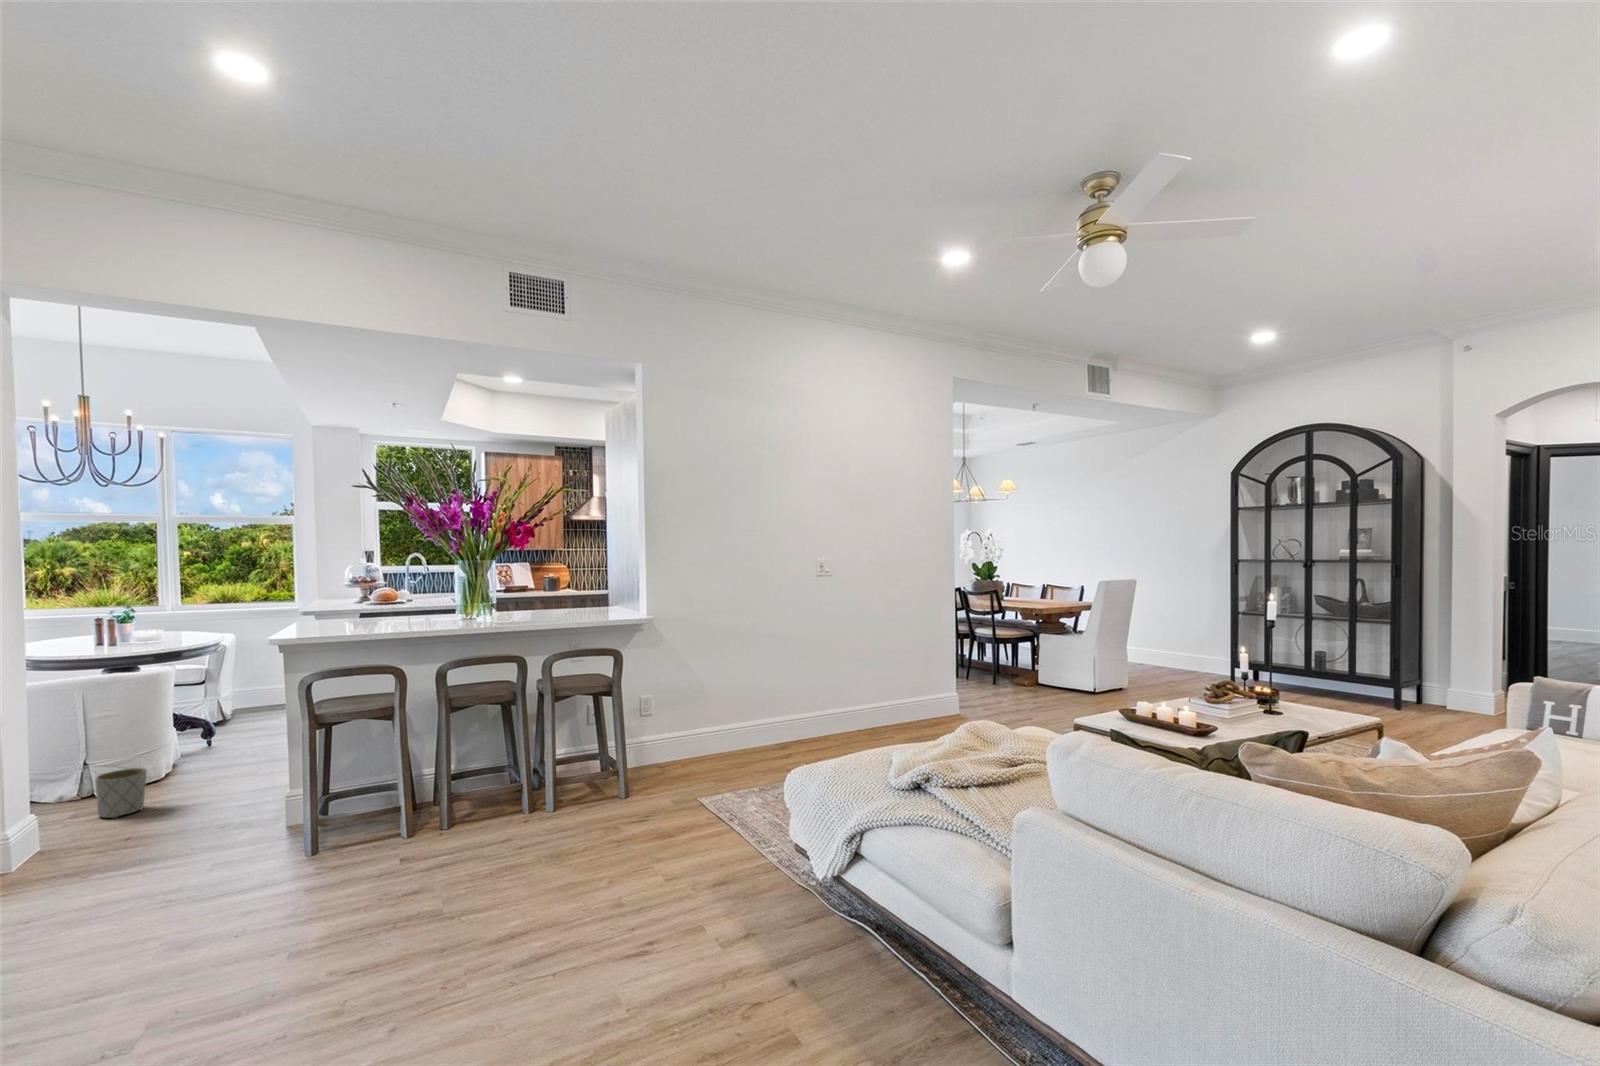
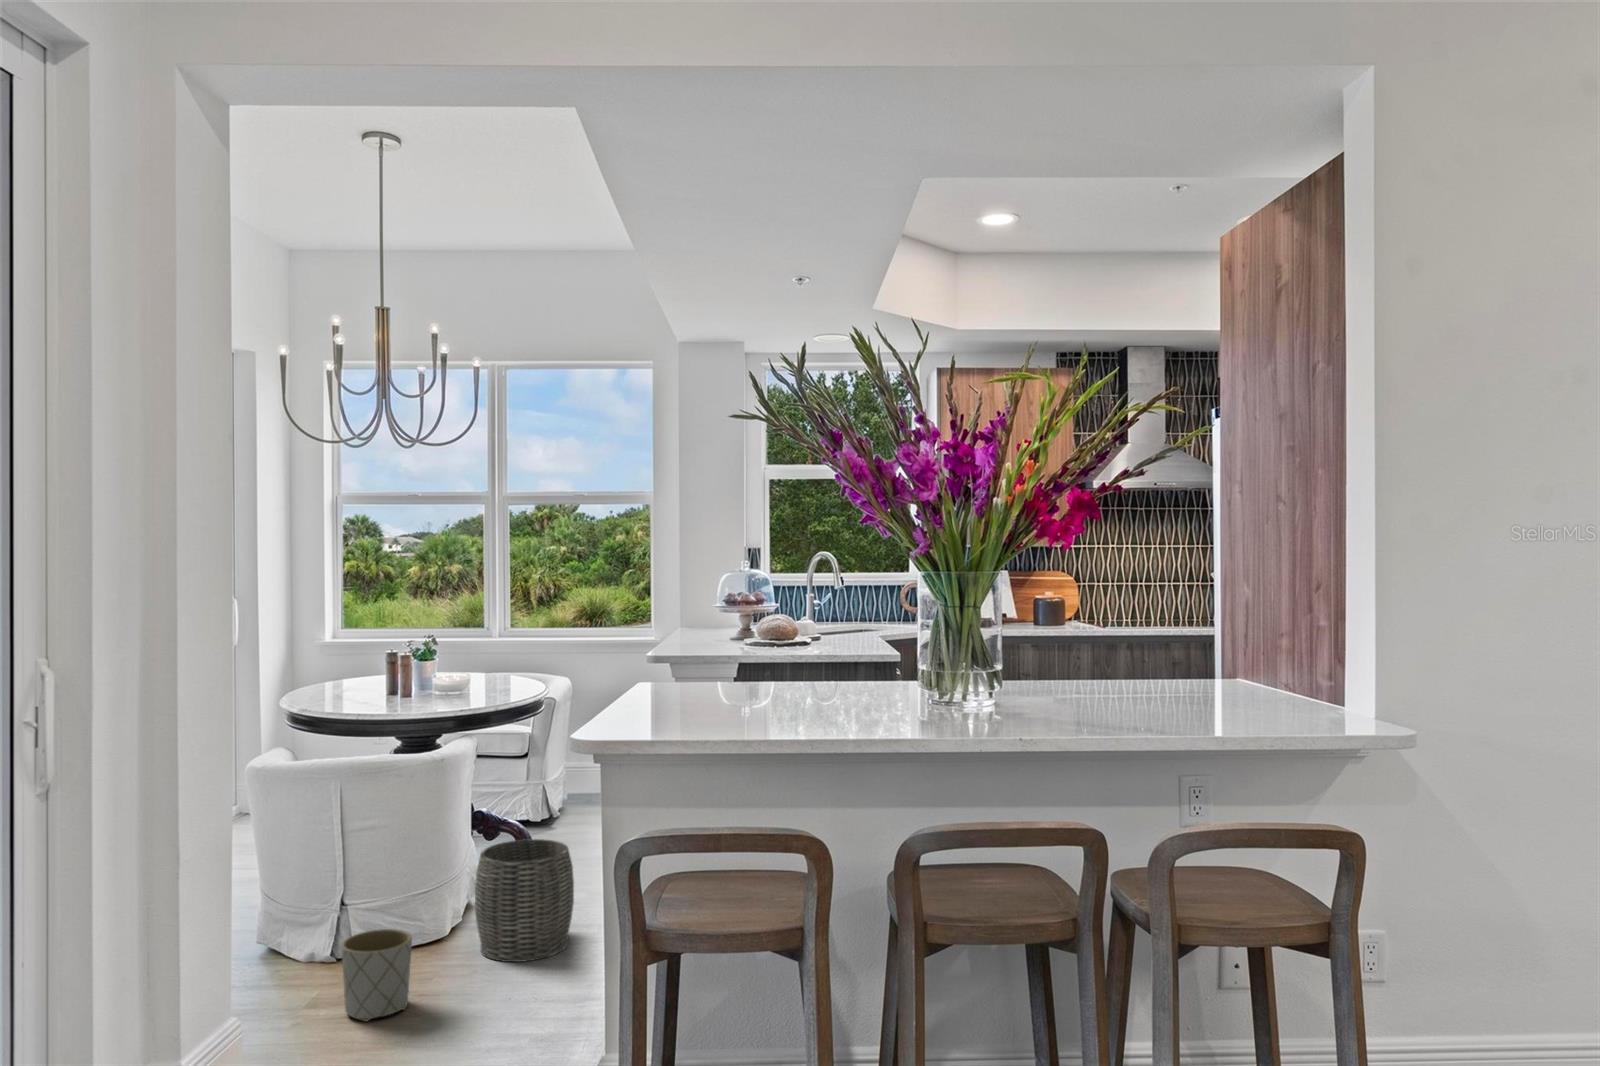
woven basket: none [184,716,254,783] -> present [475,839,574,962]

